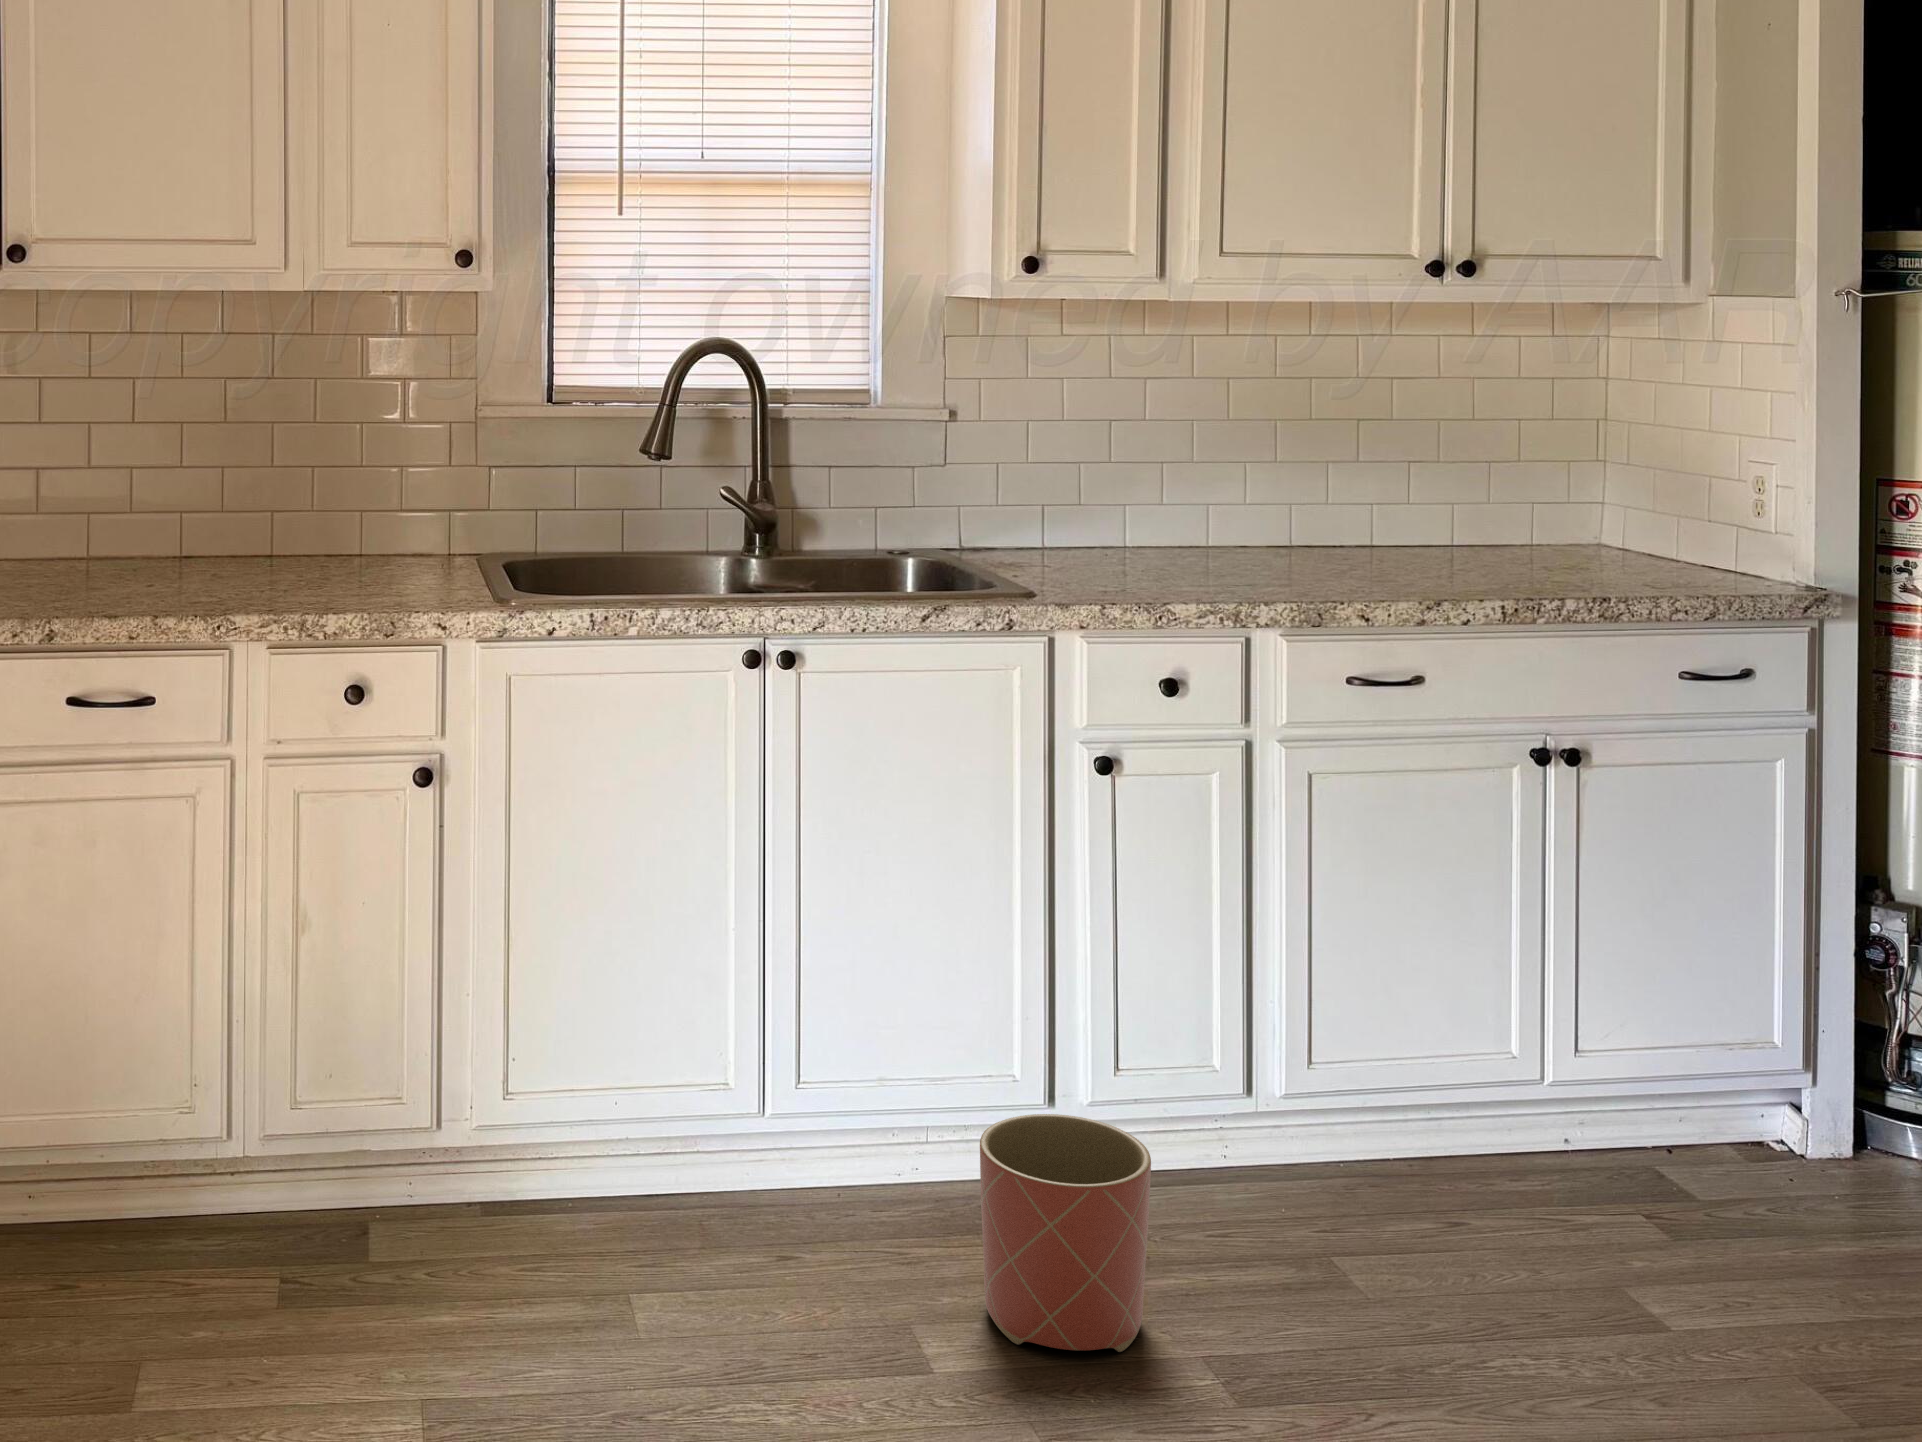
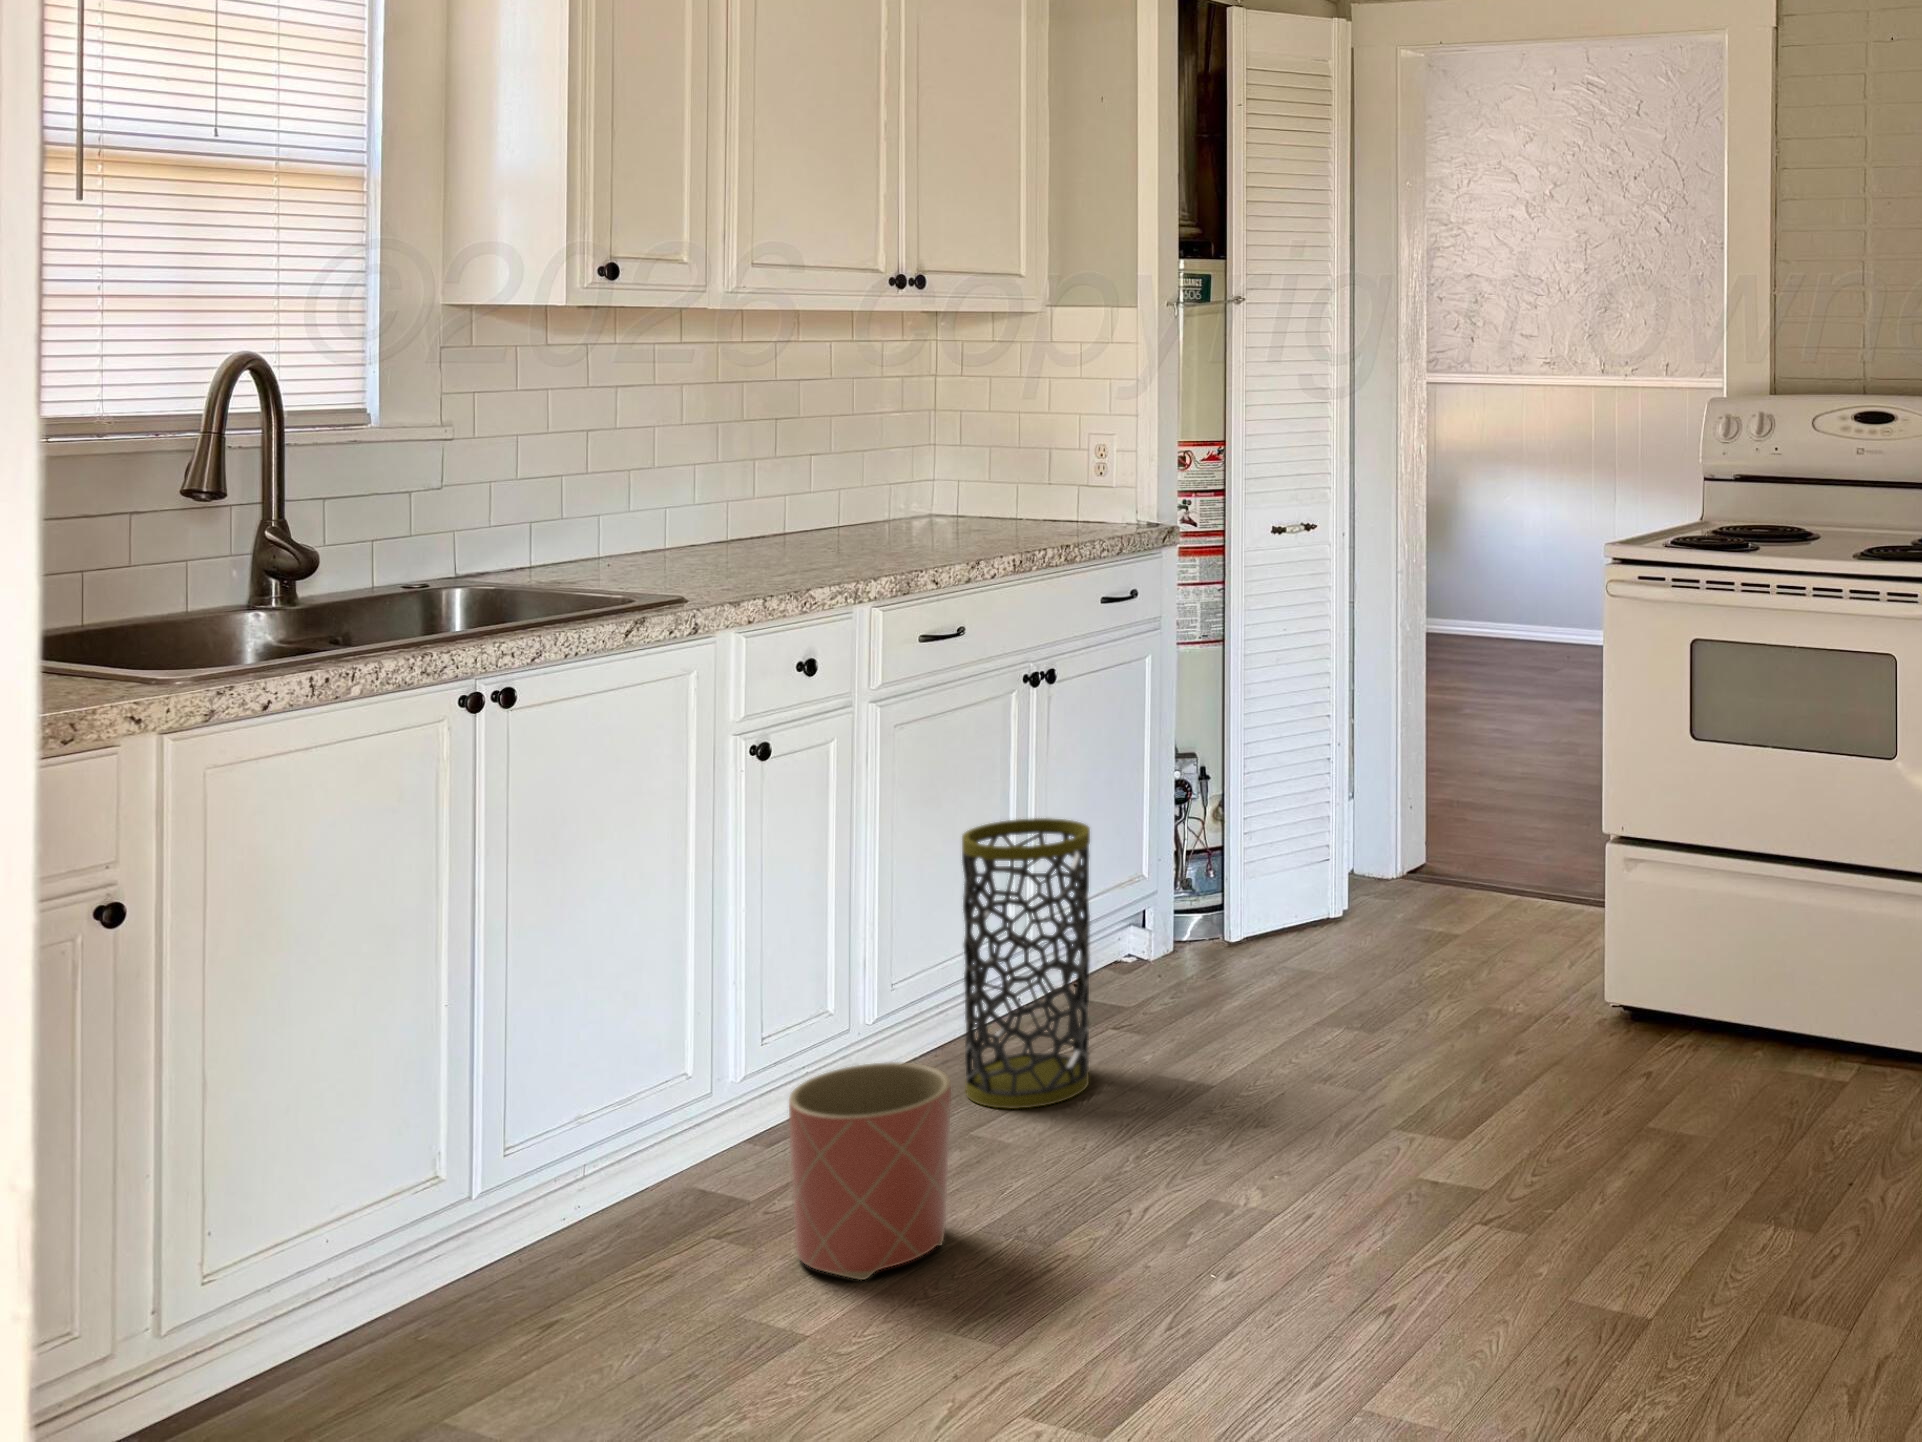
trash can: none [1361,909,1524,1270] -> present [962,818,1090,1109]

